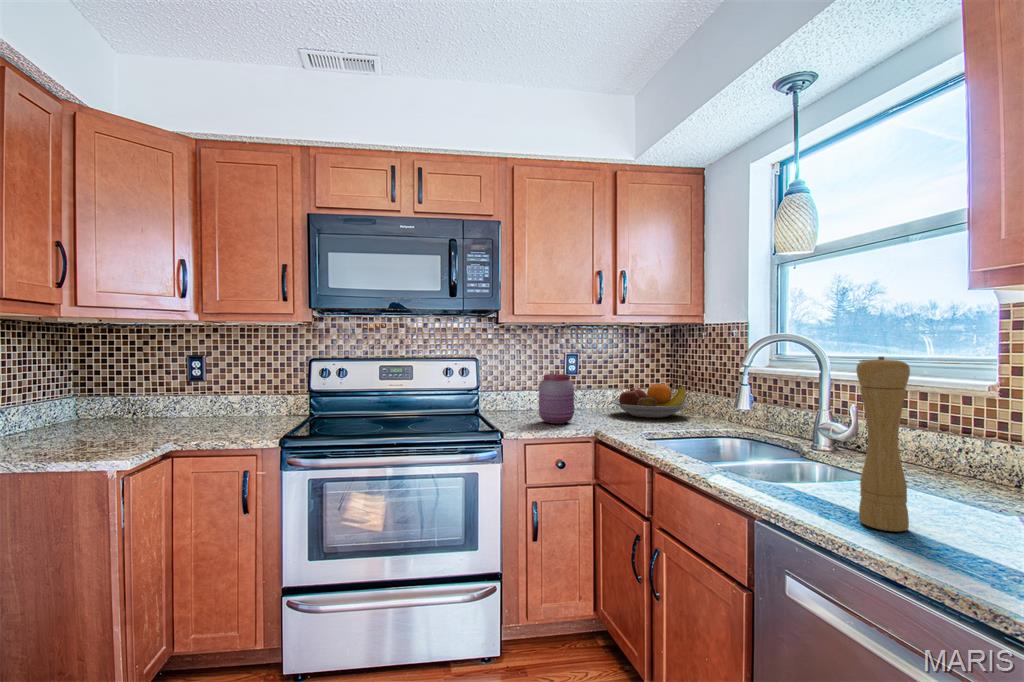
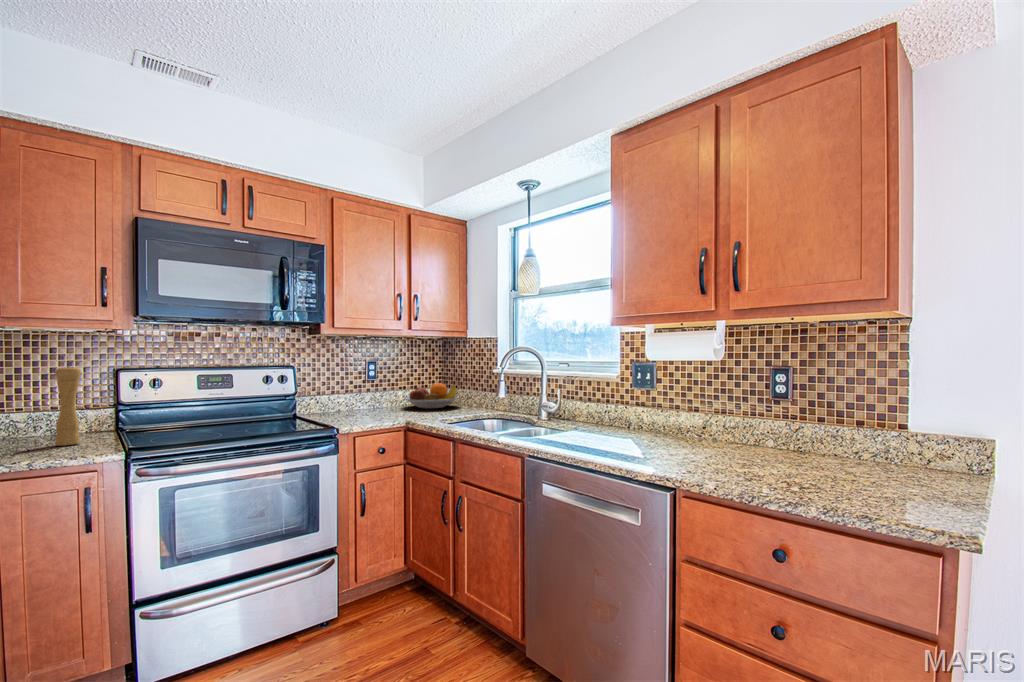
pepper mill: present [856,357,910,531] -> present [55,366,81,446]
jar: present [539,374,574,424] -> none [352,379,381,418]

